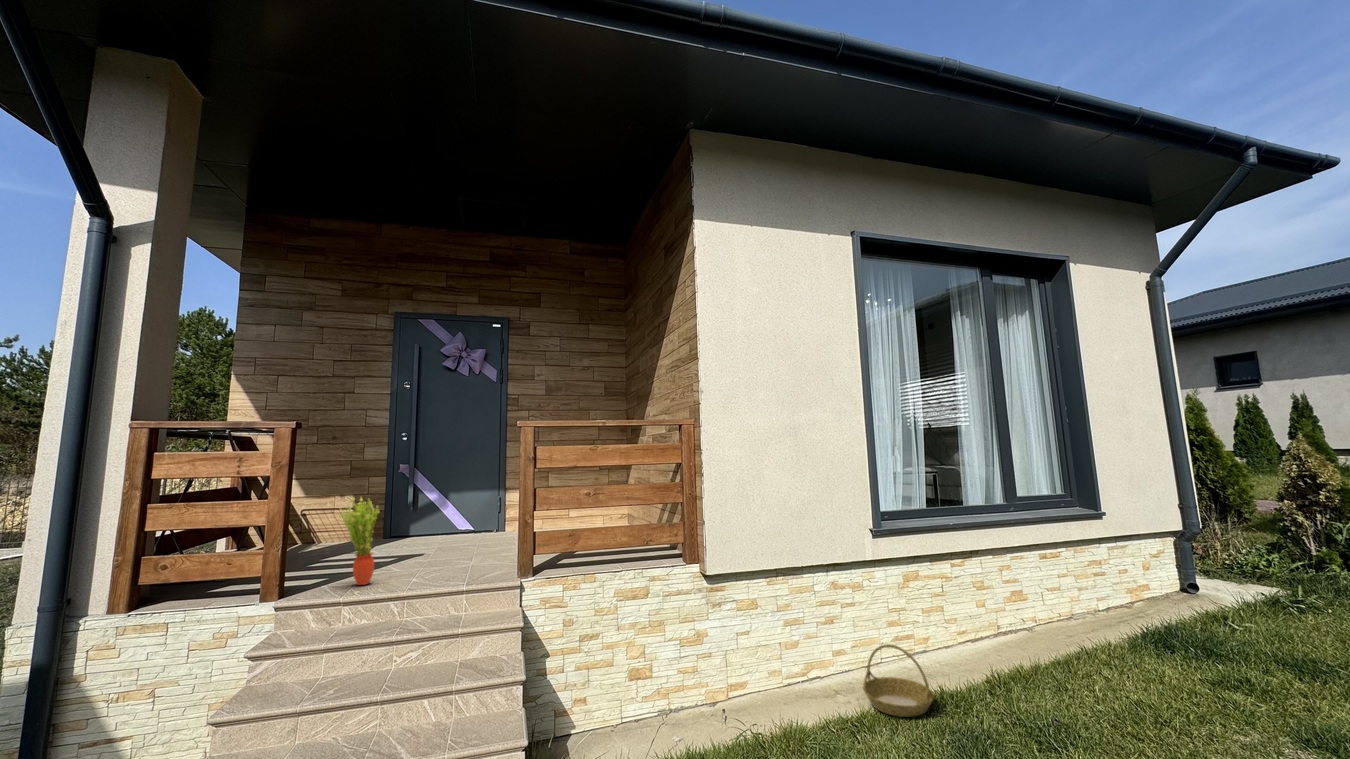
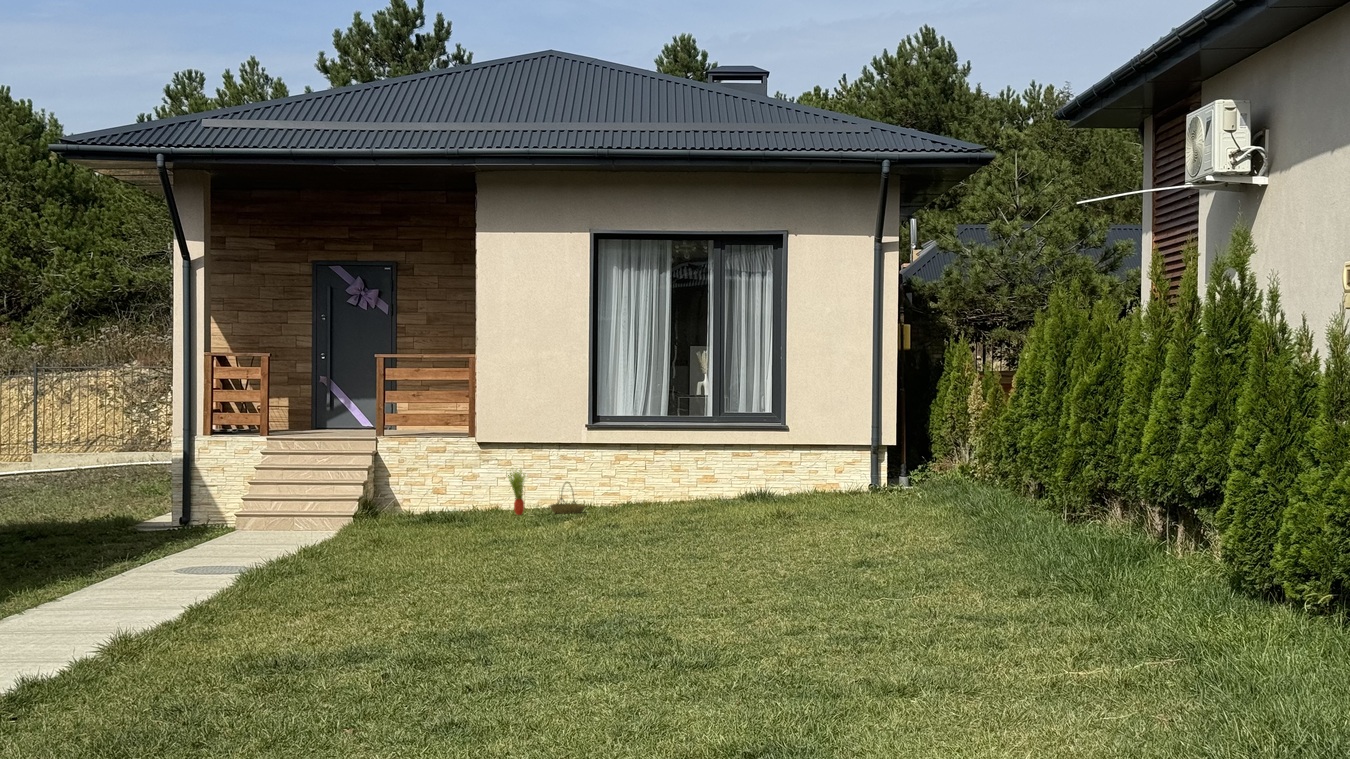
potted plant: present [343,497,379,585] -> present [508,470,525,515]

